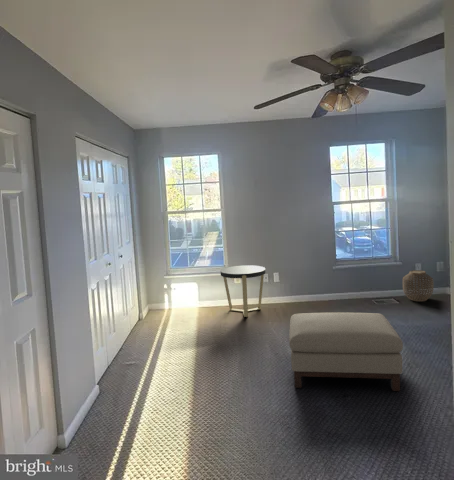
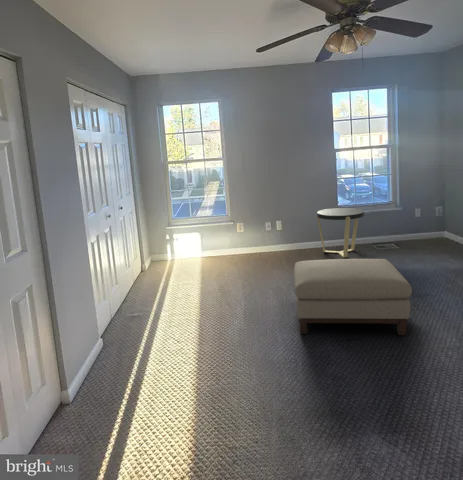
side table: present [220,265,265,317] -> present [317,208,364,258]
woven basket: present [403,270,433,301] -> none [401,217,432,246]

